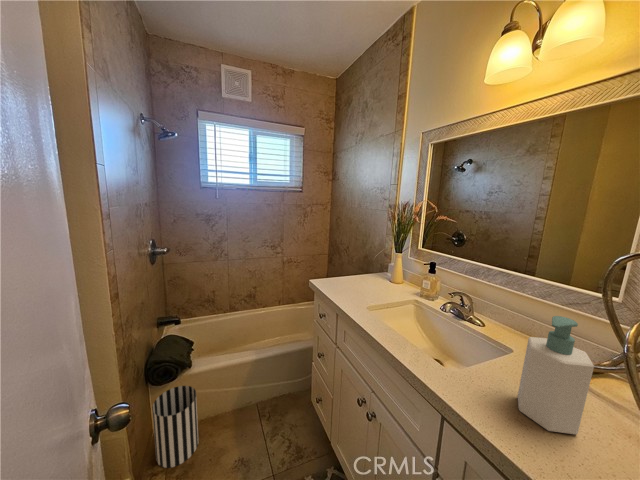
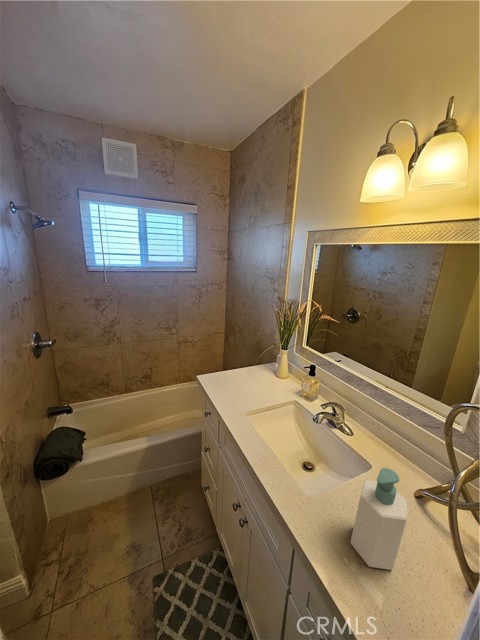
wastebasket: present [152,386,198,468] -> none [43,477,93,554]

